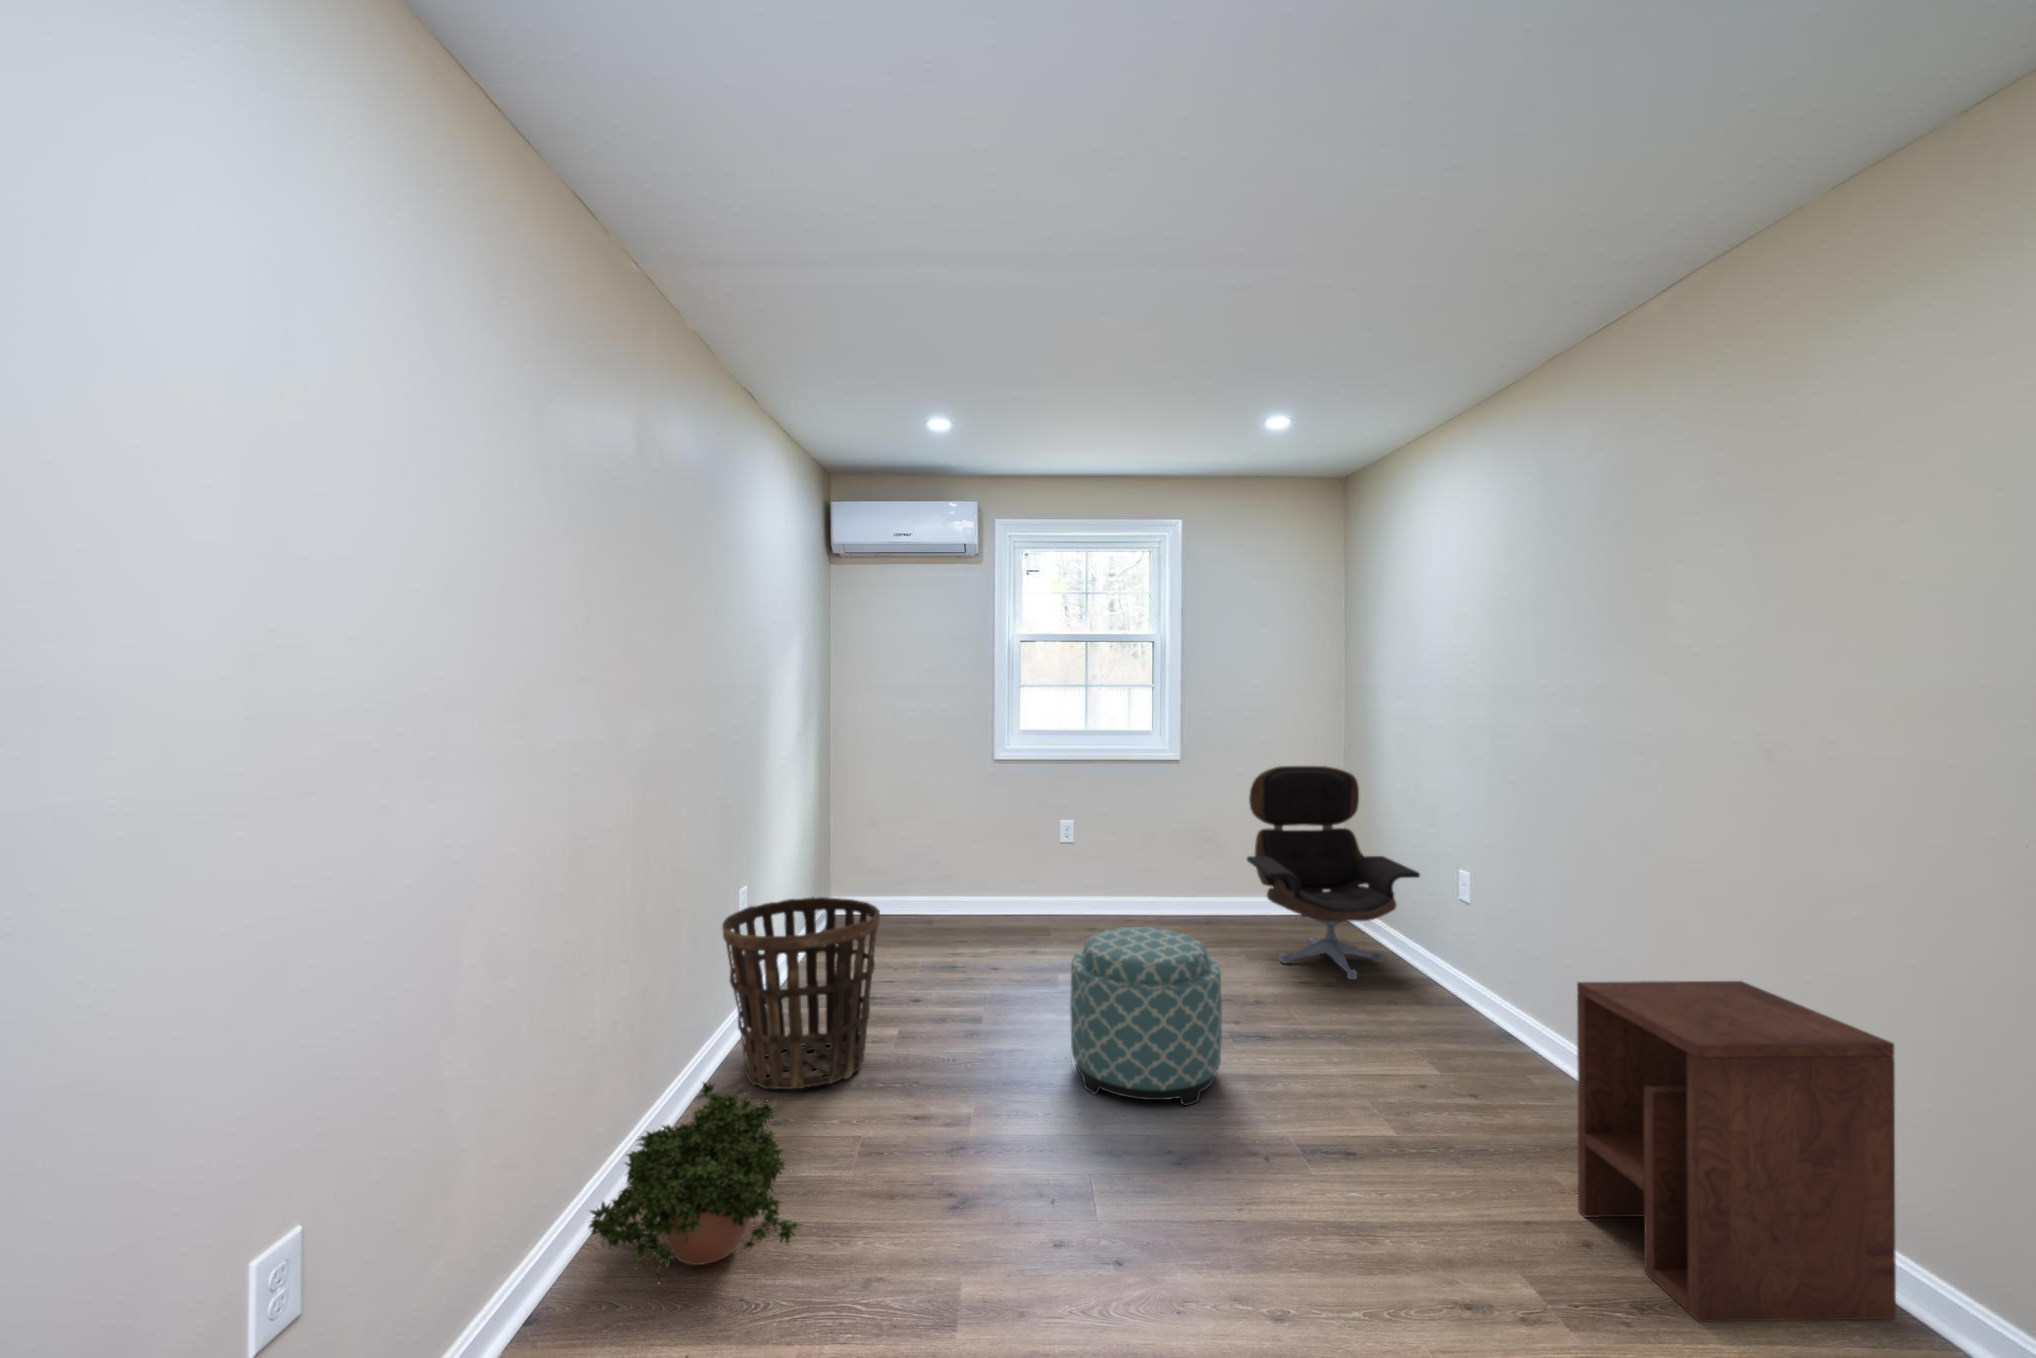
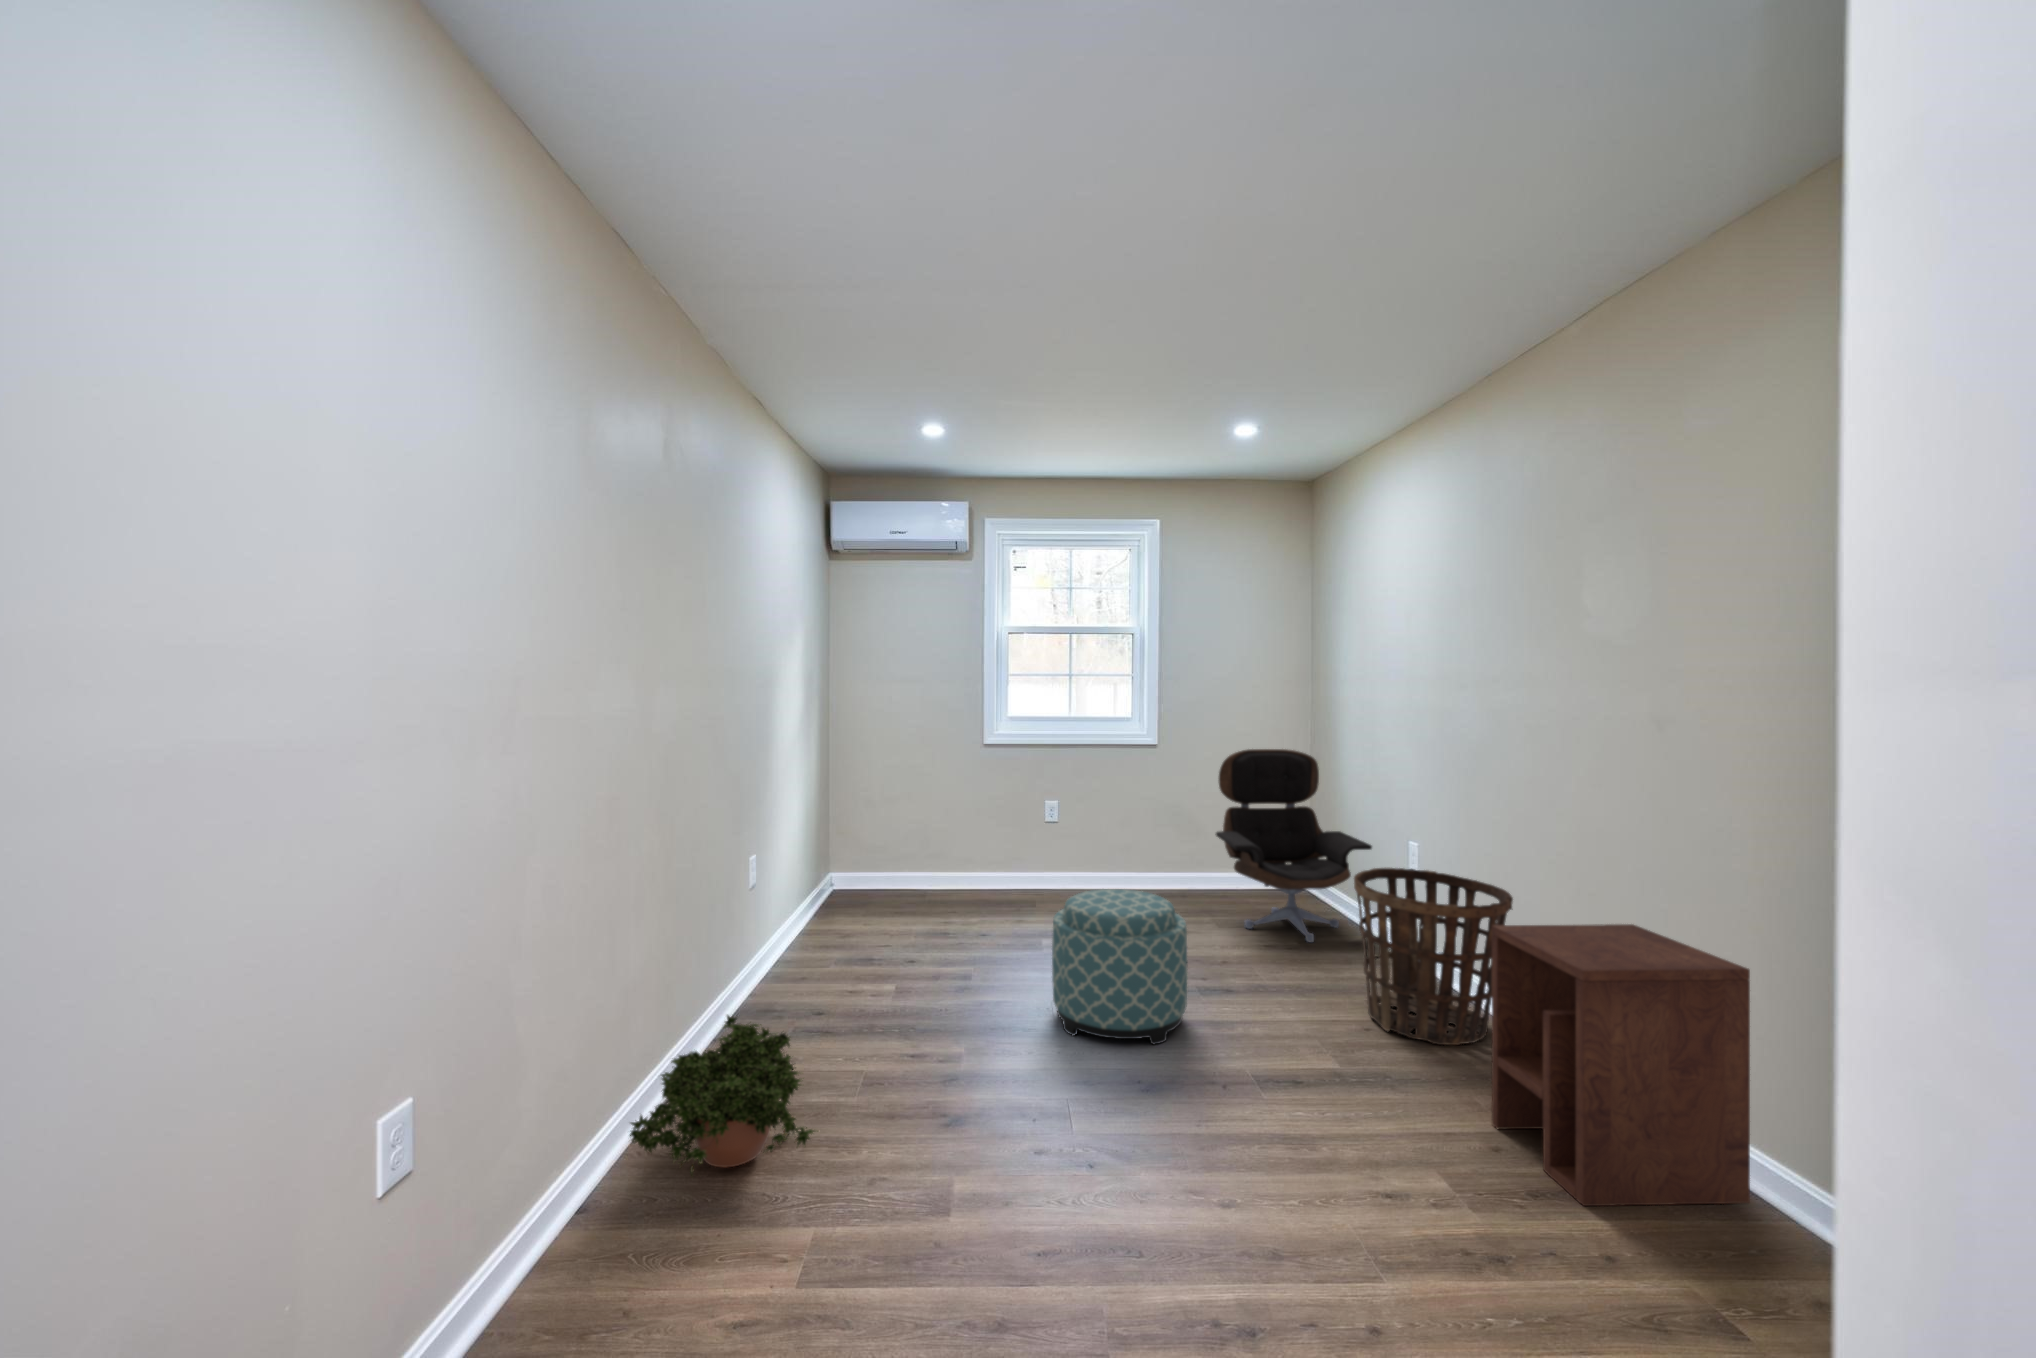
basket: present [722,897,880,1089] -> present [1354,868,1513,1045]

